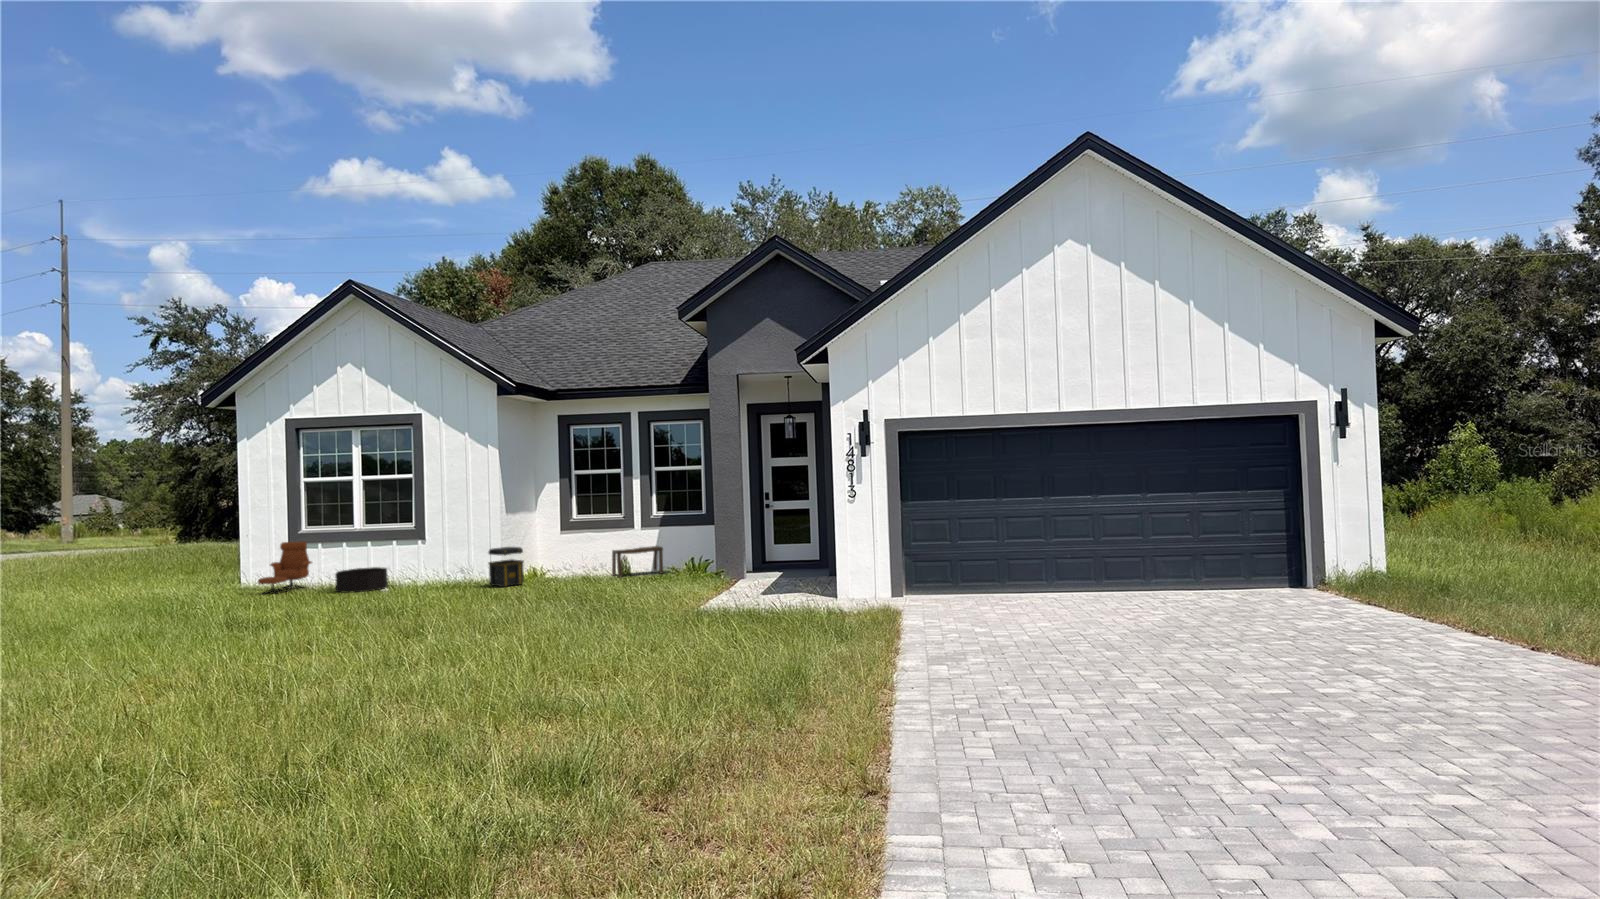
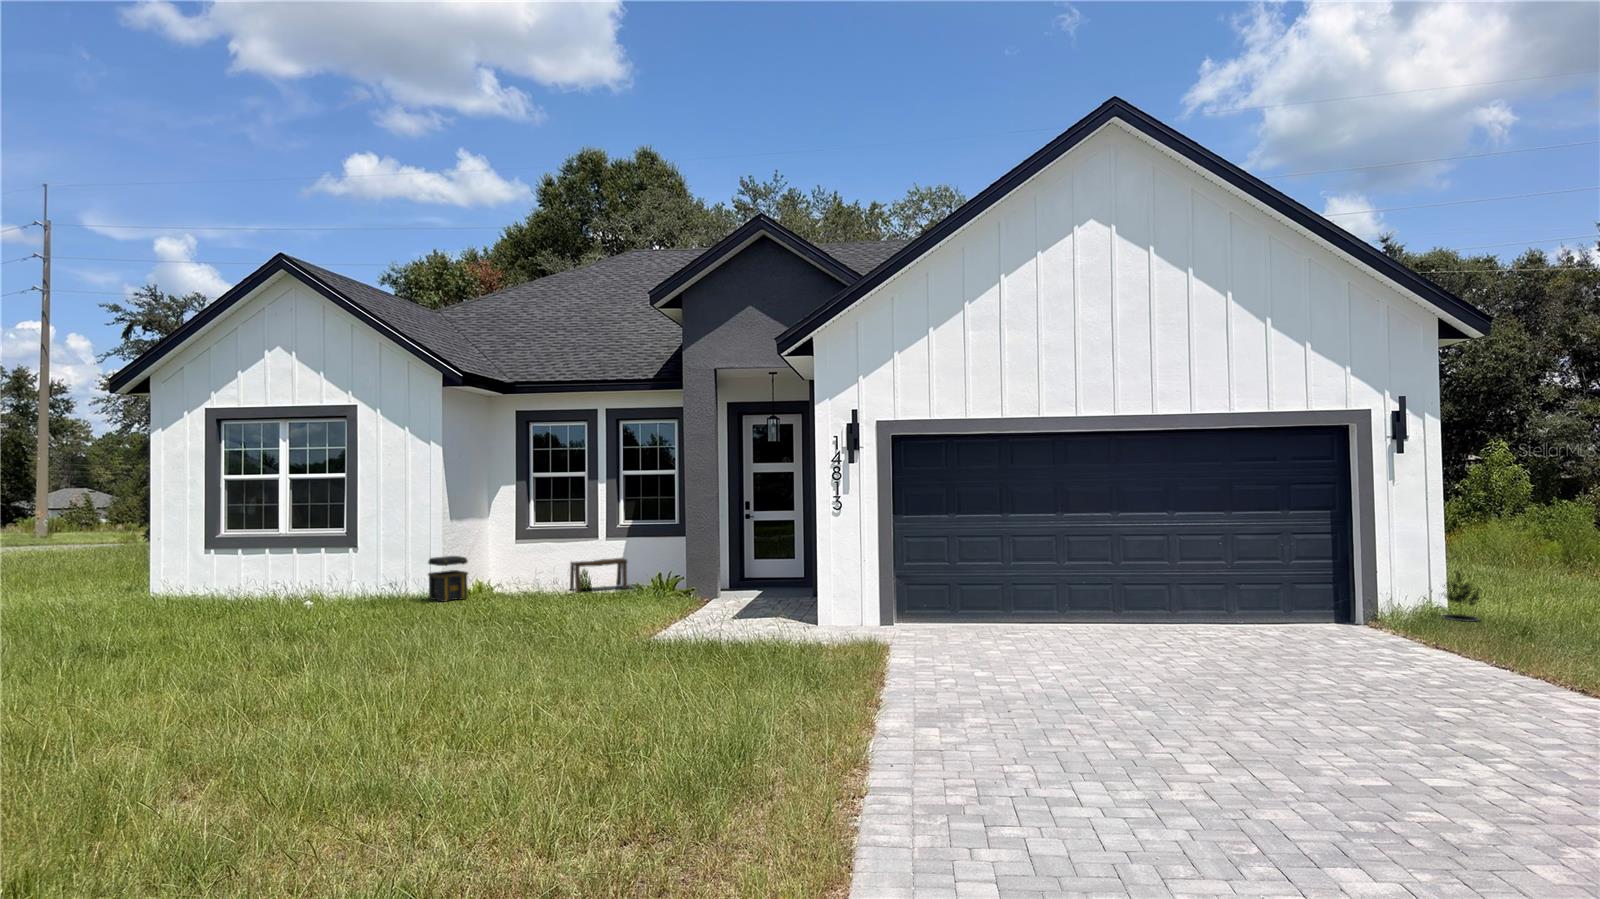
potted tree: none [1377,533,1415,581] -> present [1443,571,1481,621]
lounge chair: present [258,542,312,595] -> none [166,545,232,605]
basket: present [335,567,388,593] -> none [254,575,316,605]

